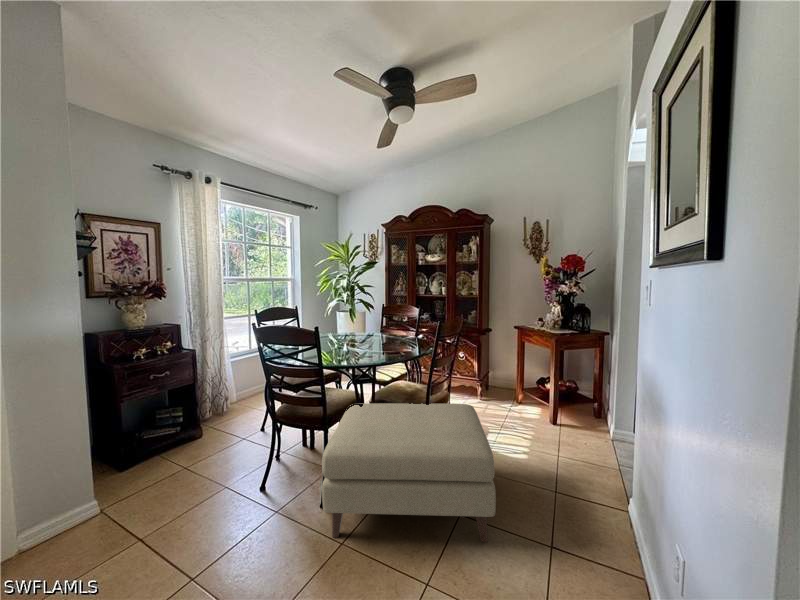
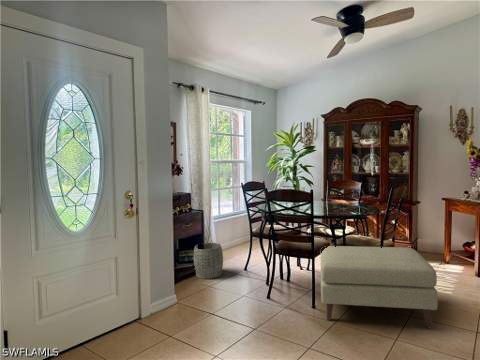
woven basket: none [177,394,226,451] -> present [194,243,223,279]

